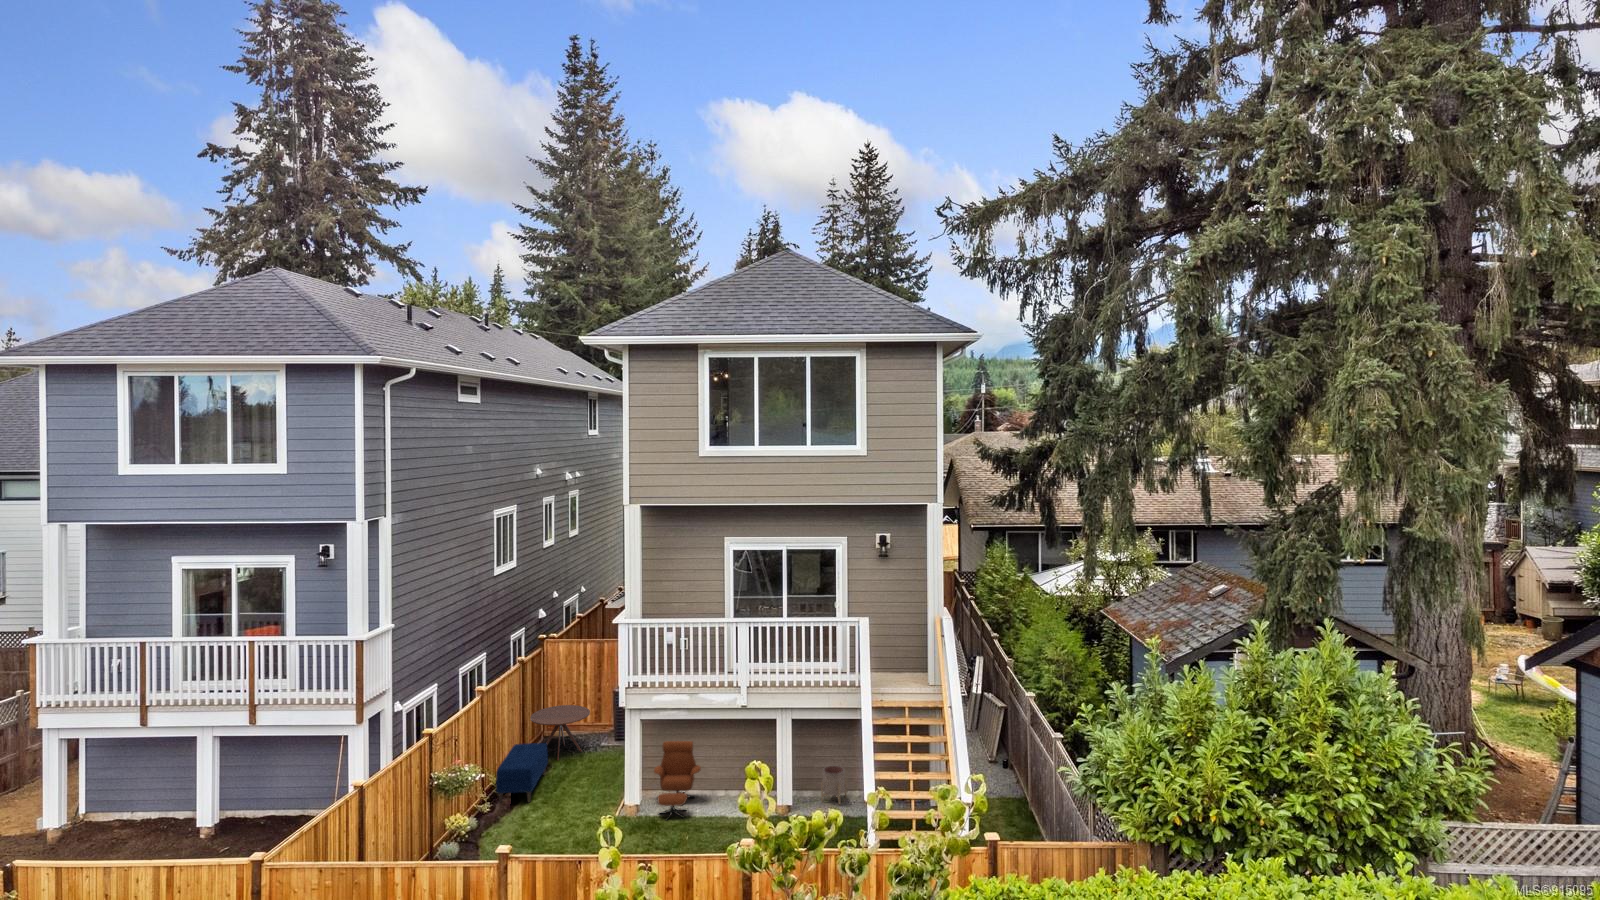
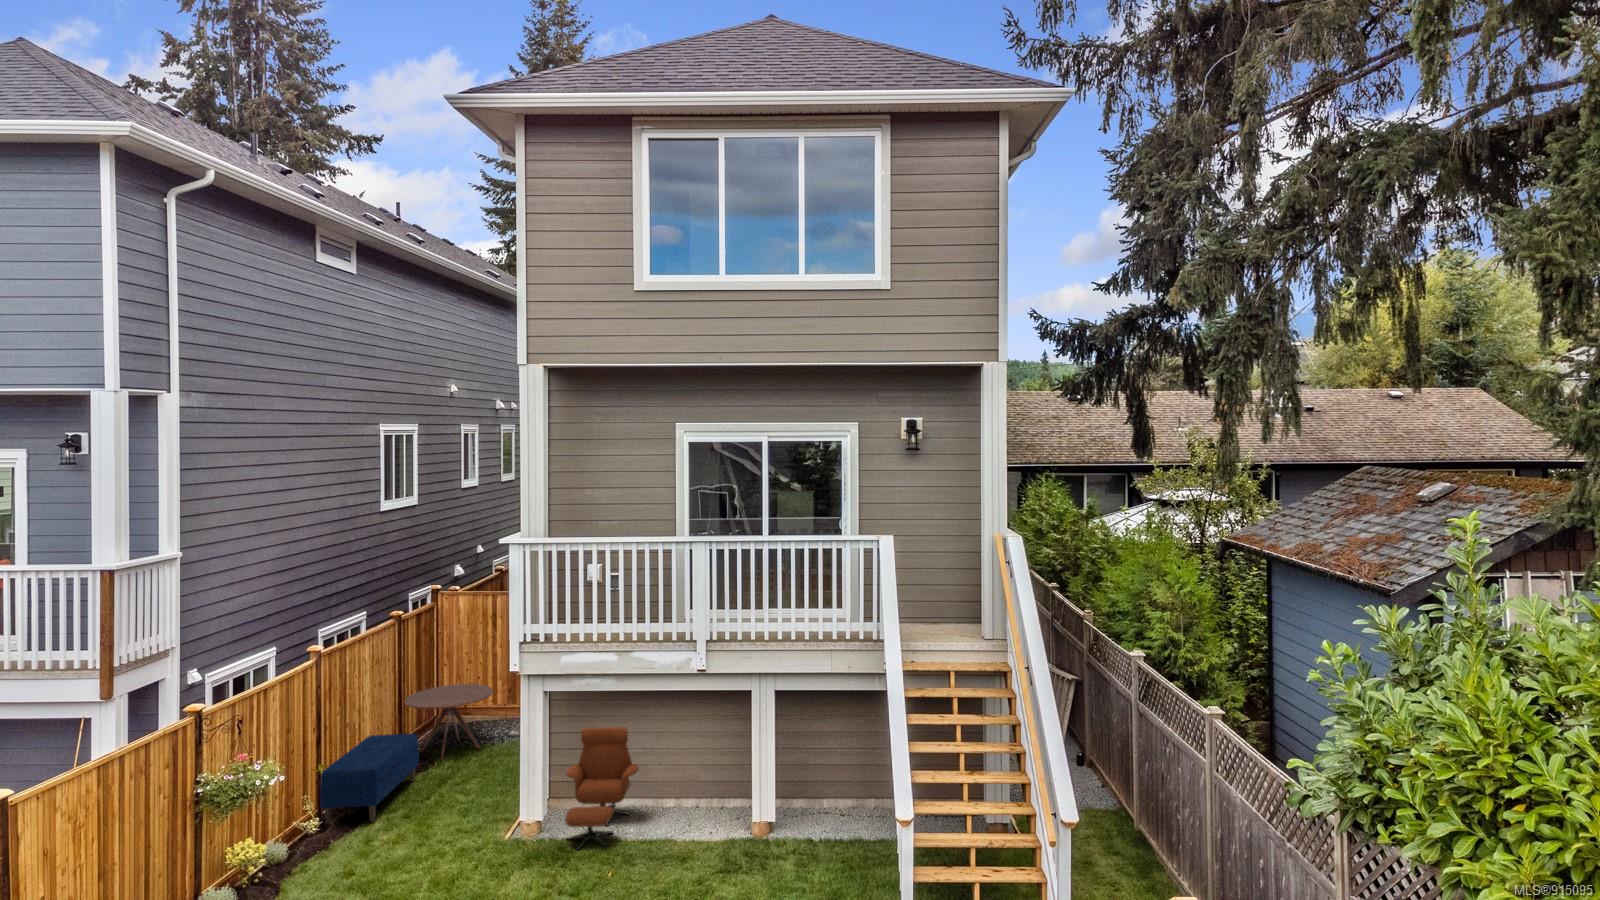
planter: present [821,766,847,803] -> none [821,764,860,825]

